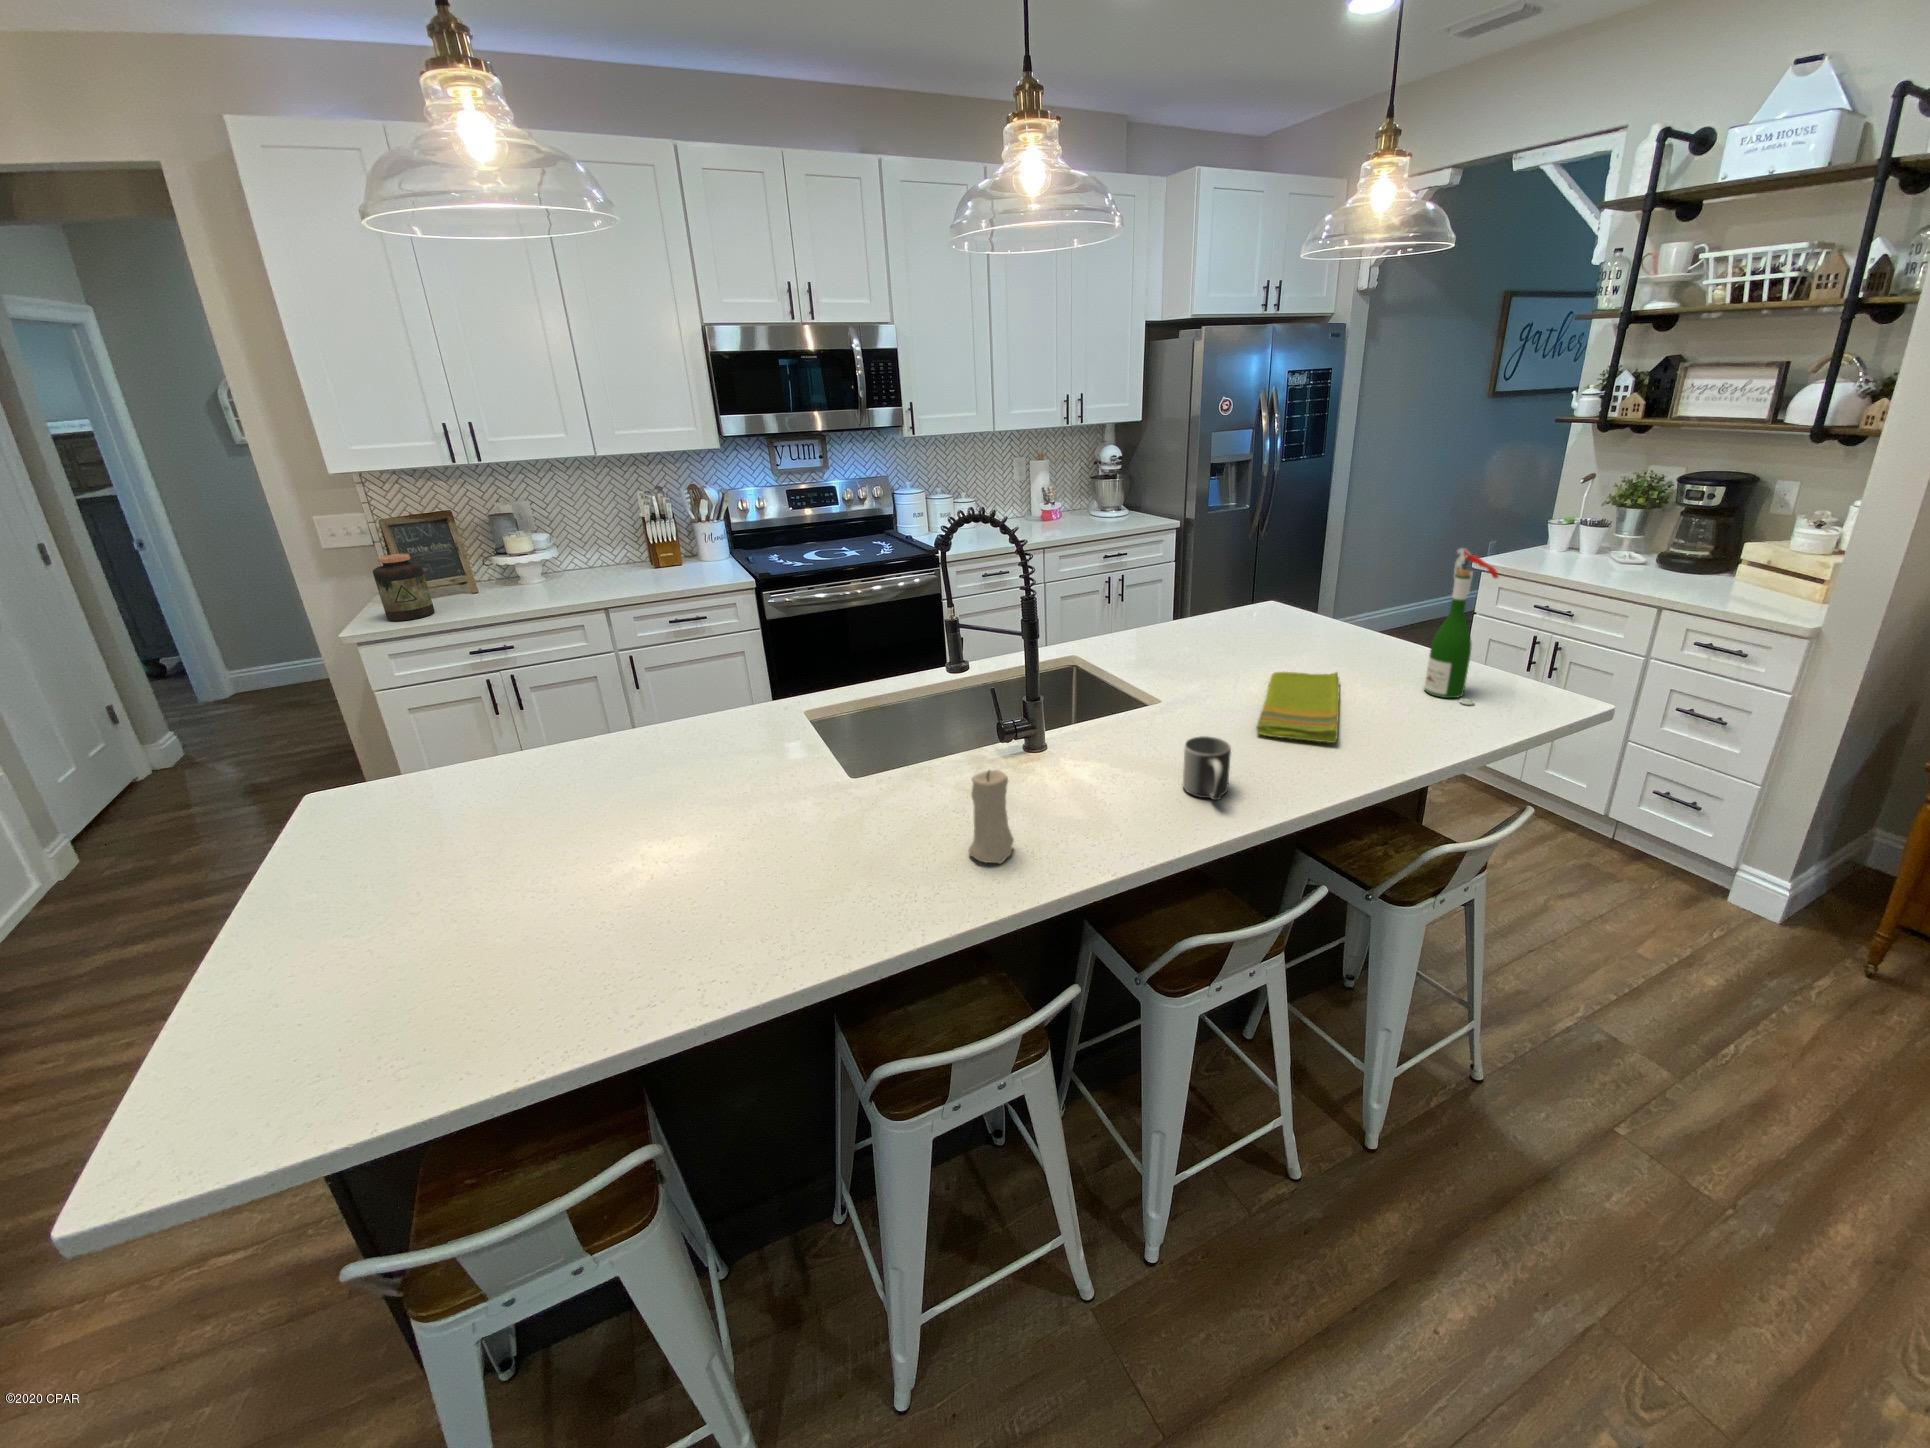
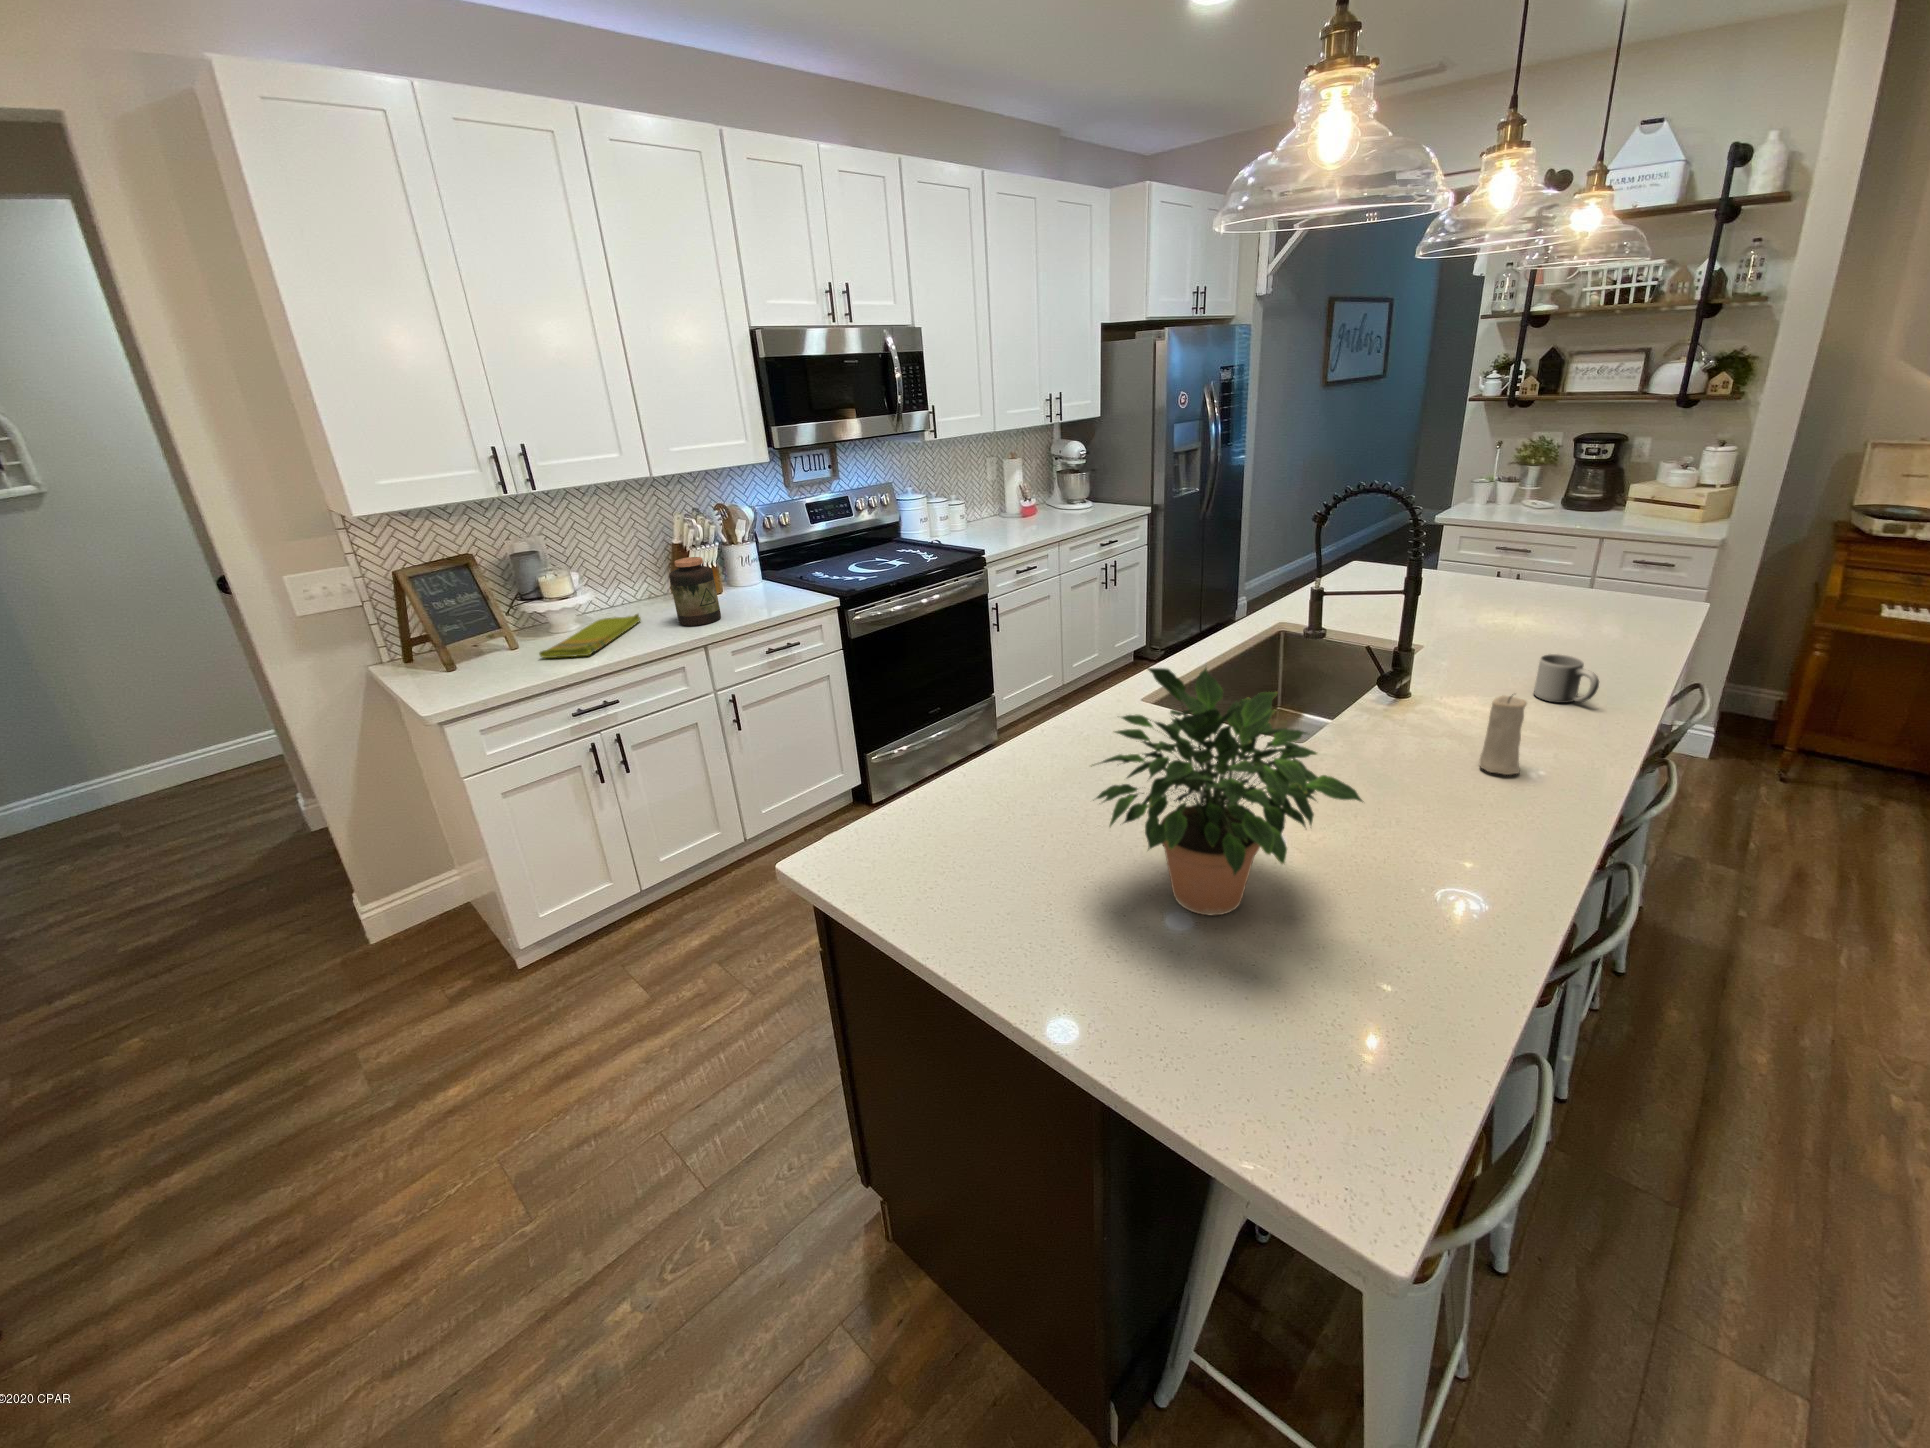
wine bottle: present [1424,548,1498,705] -> none [1567,493,1641,614]
jar: present [373,553,434,621] -> present [669,557,721,626]
potted plant: none [334,670,612,930] -> present [1091,667,1362,915]
dish towel: present [1256,672,1340,743] -> present [539,614,641,658]

